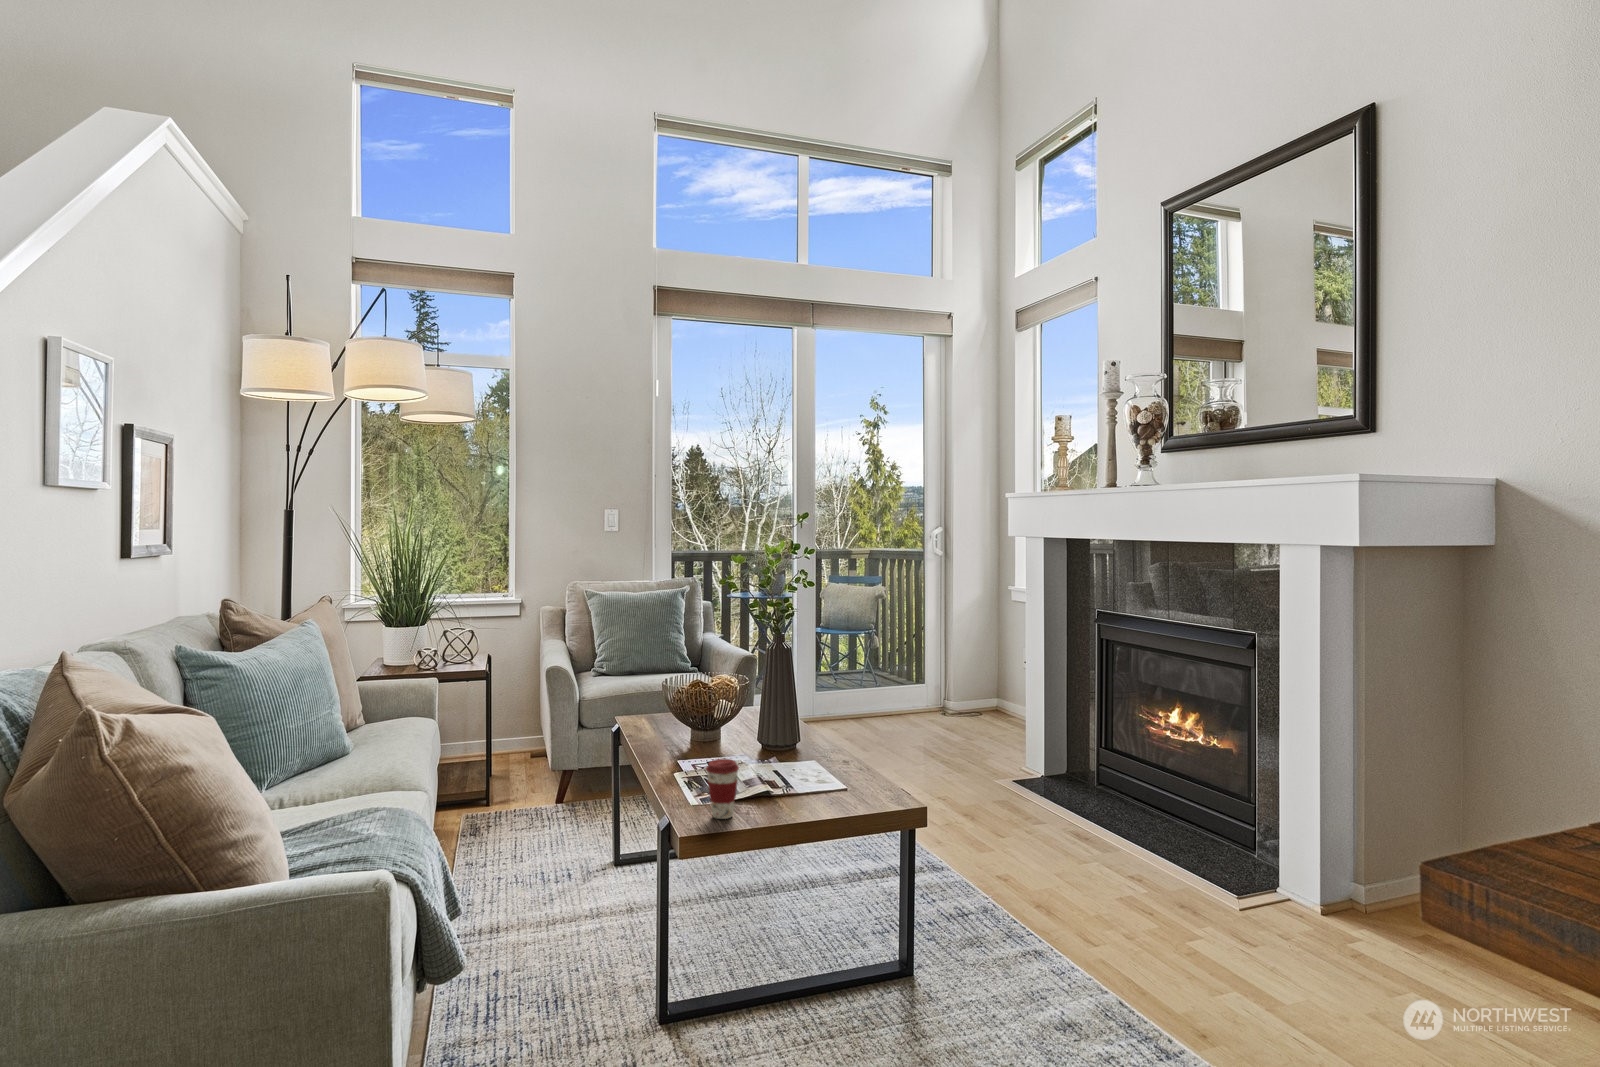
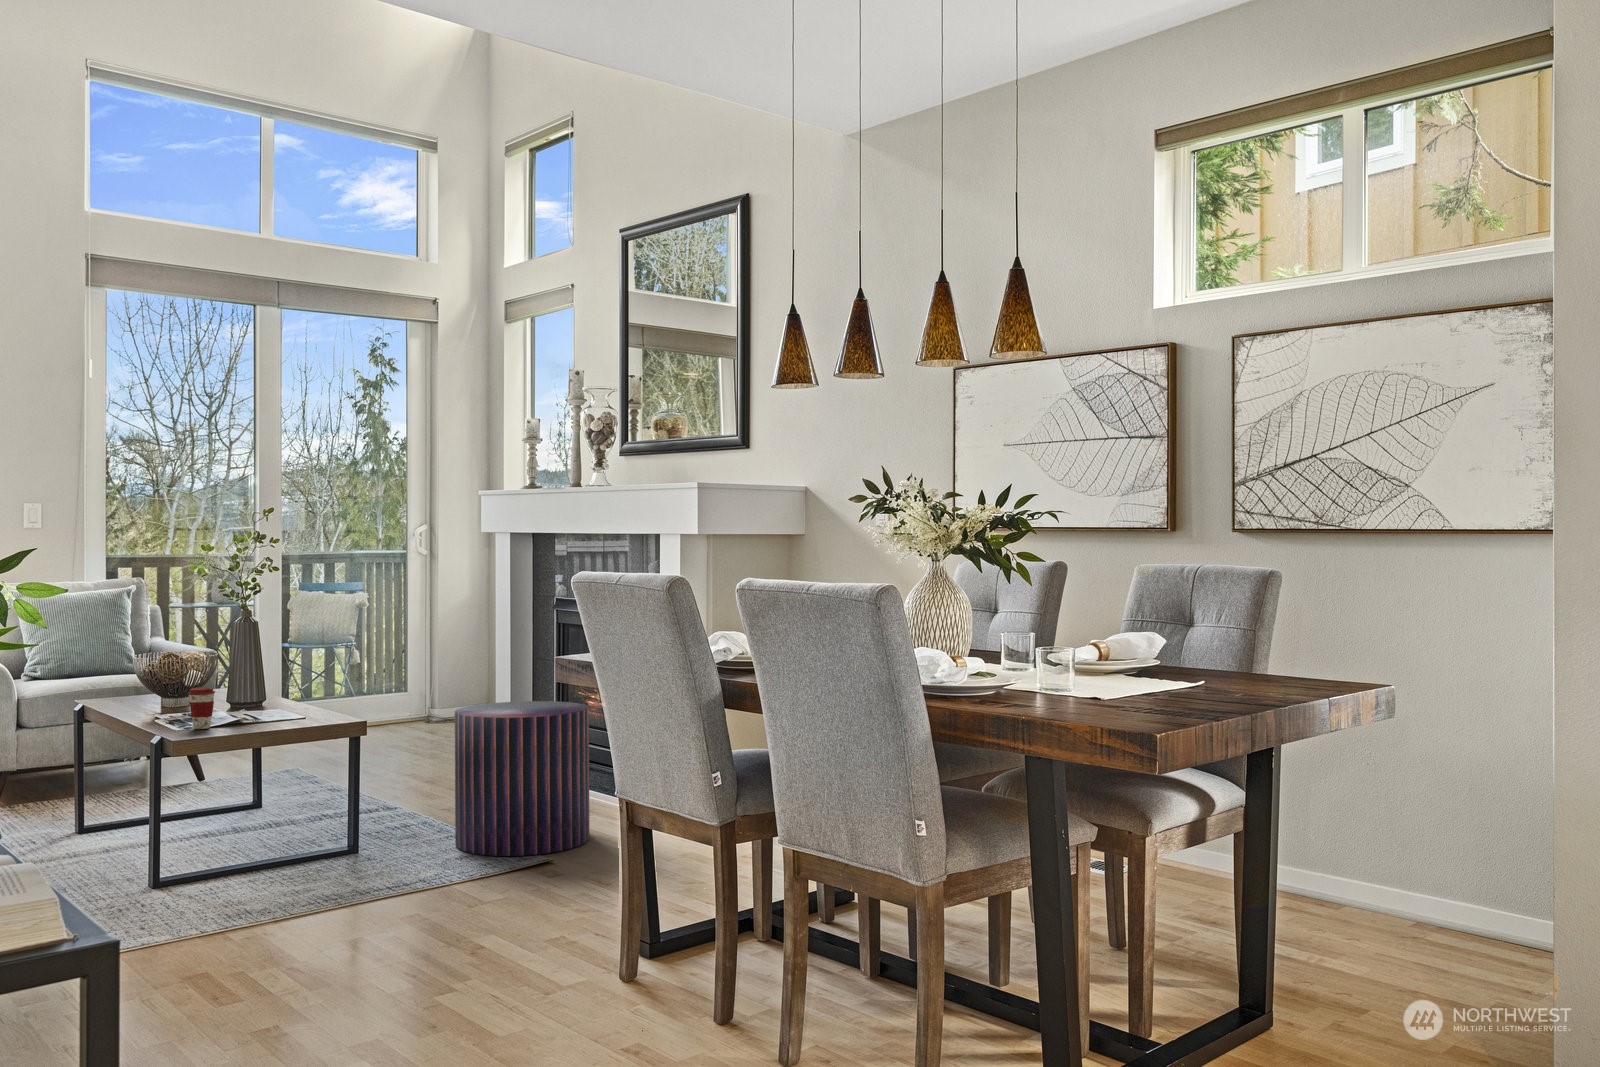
pouf: none [1038,768,1233,1026] -> present [455,701,590,856]

